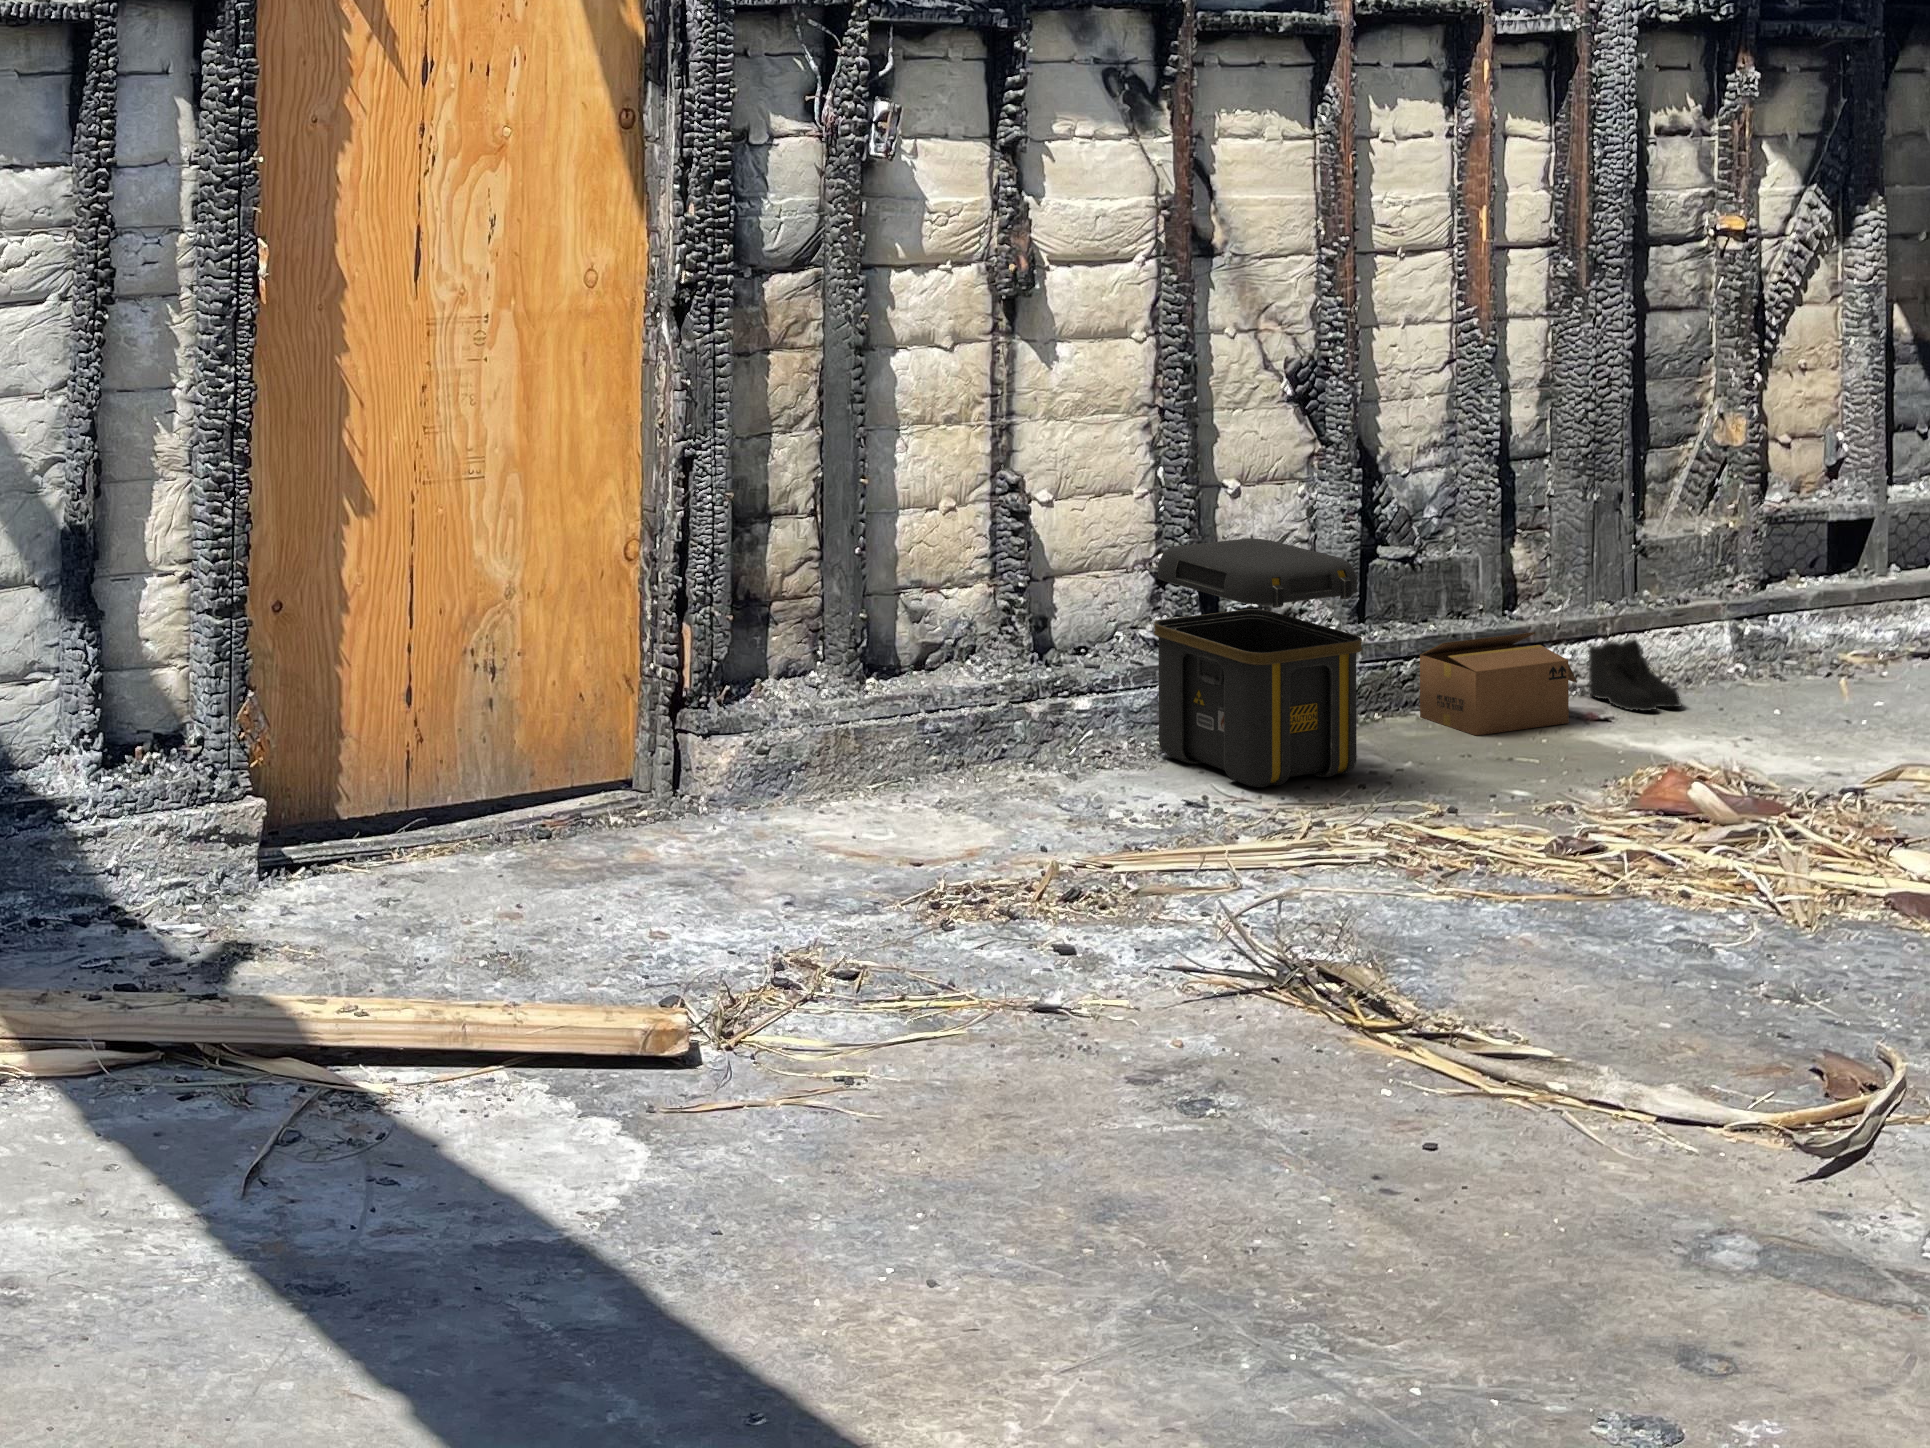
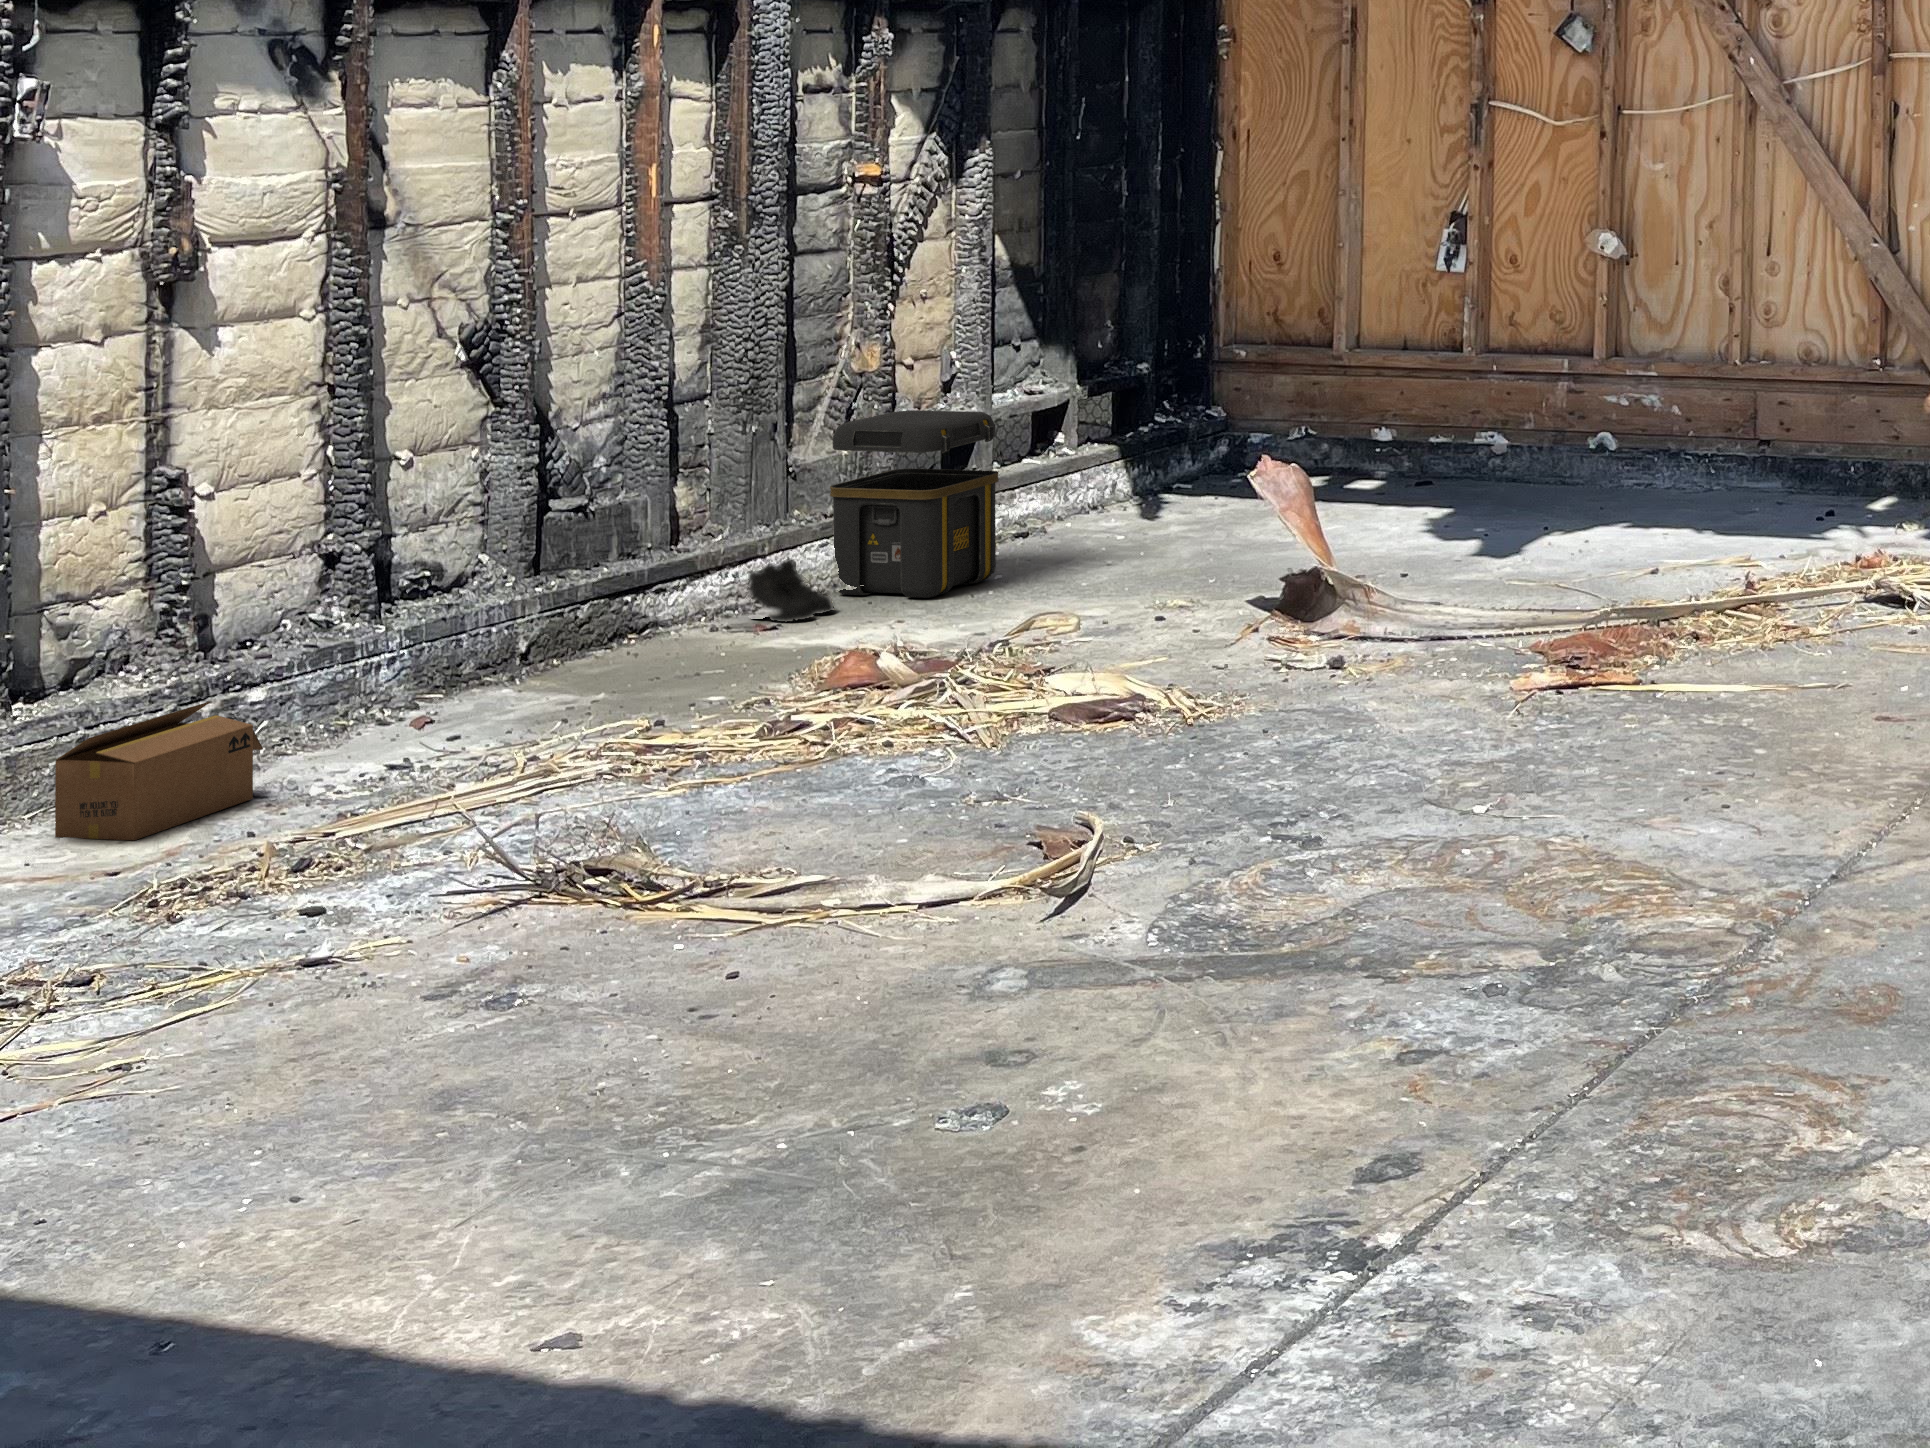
toolbox: present [1154,539,1362,787] -> present [830,410,999,598]
cardboard box: present [1420,632,1577,736] -> present [55,702,263,840]

